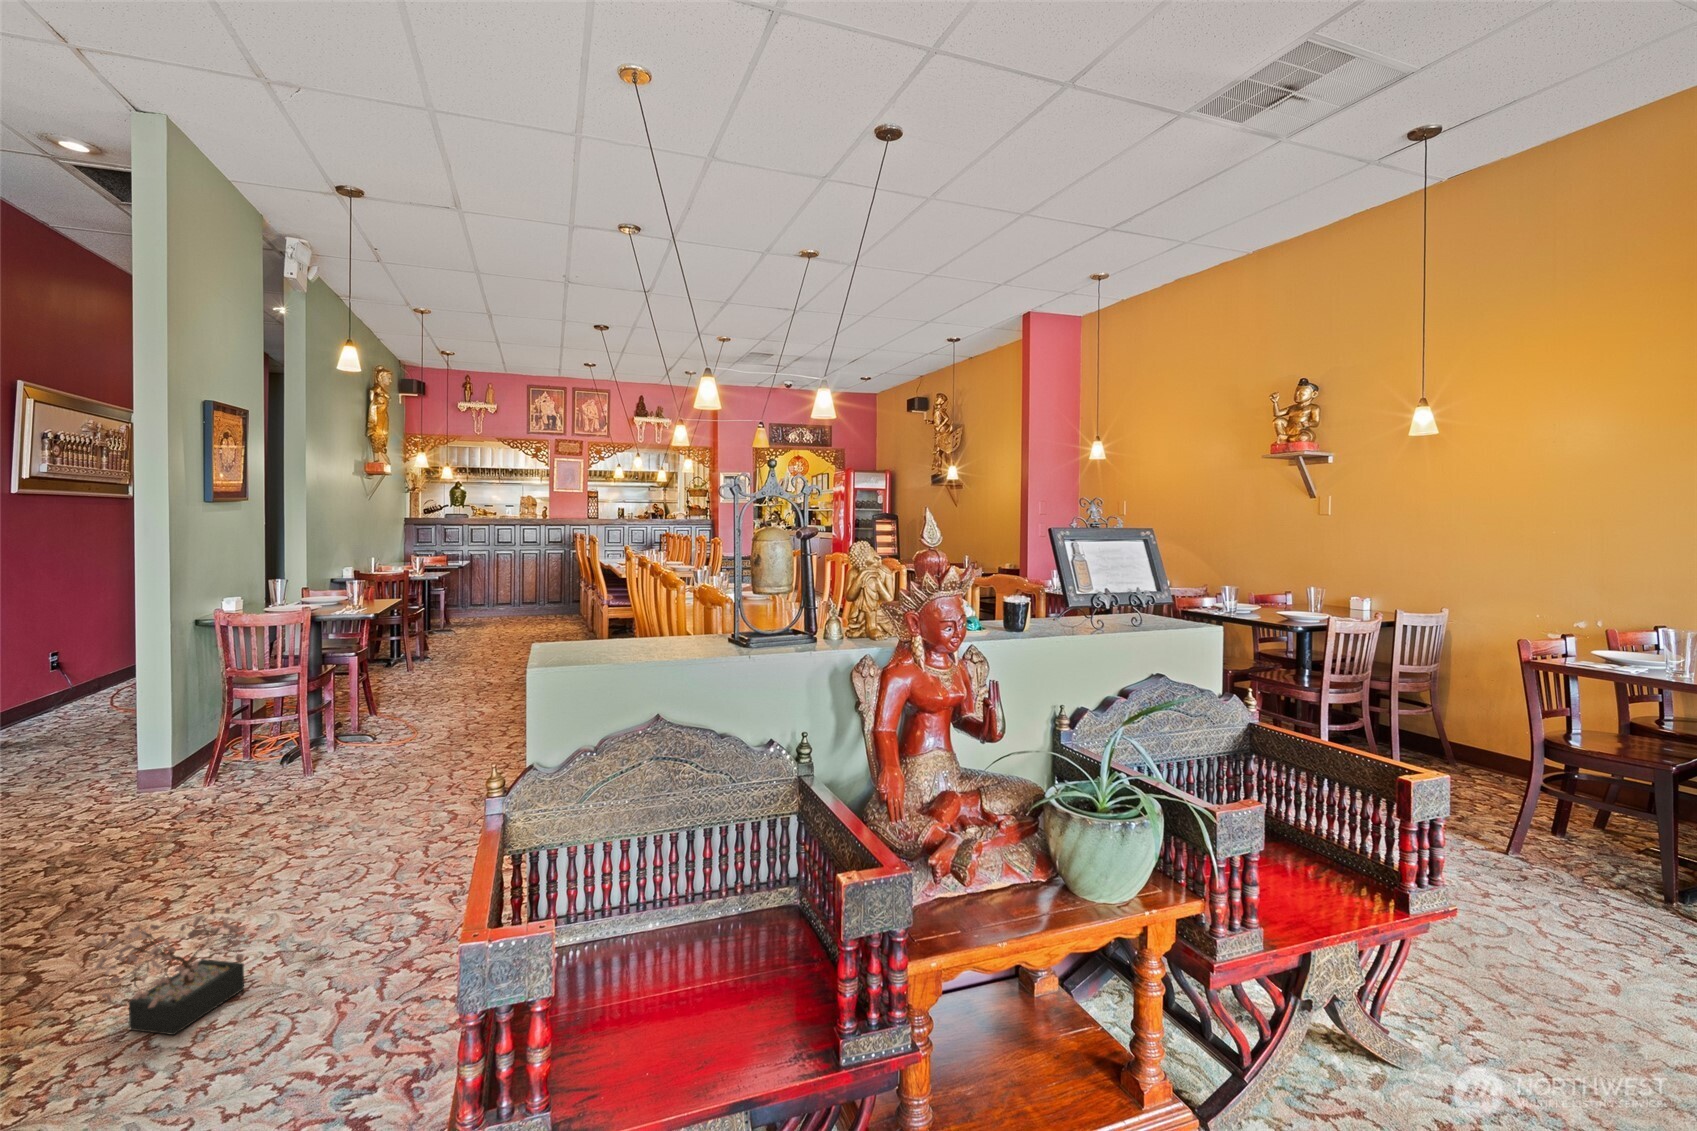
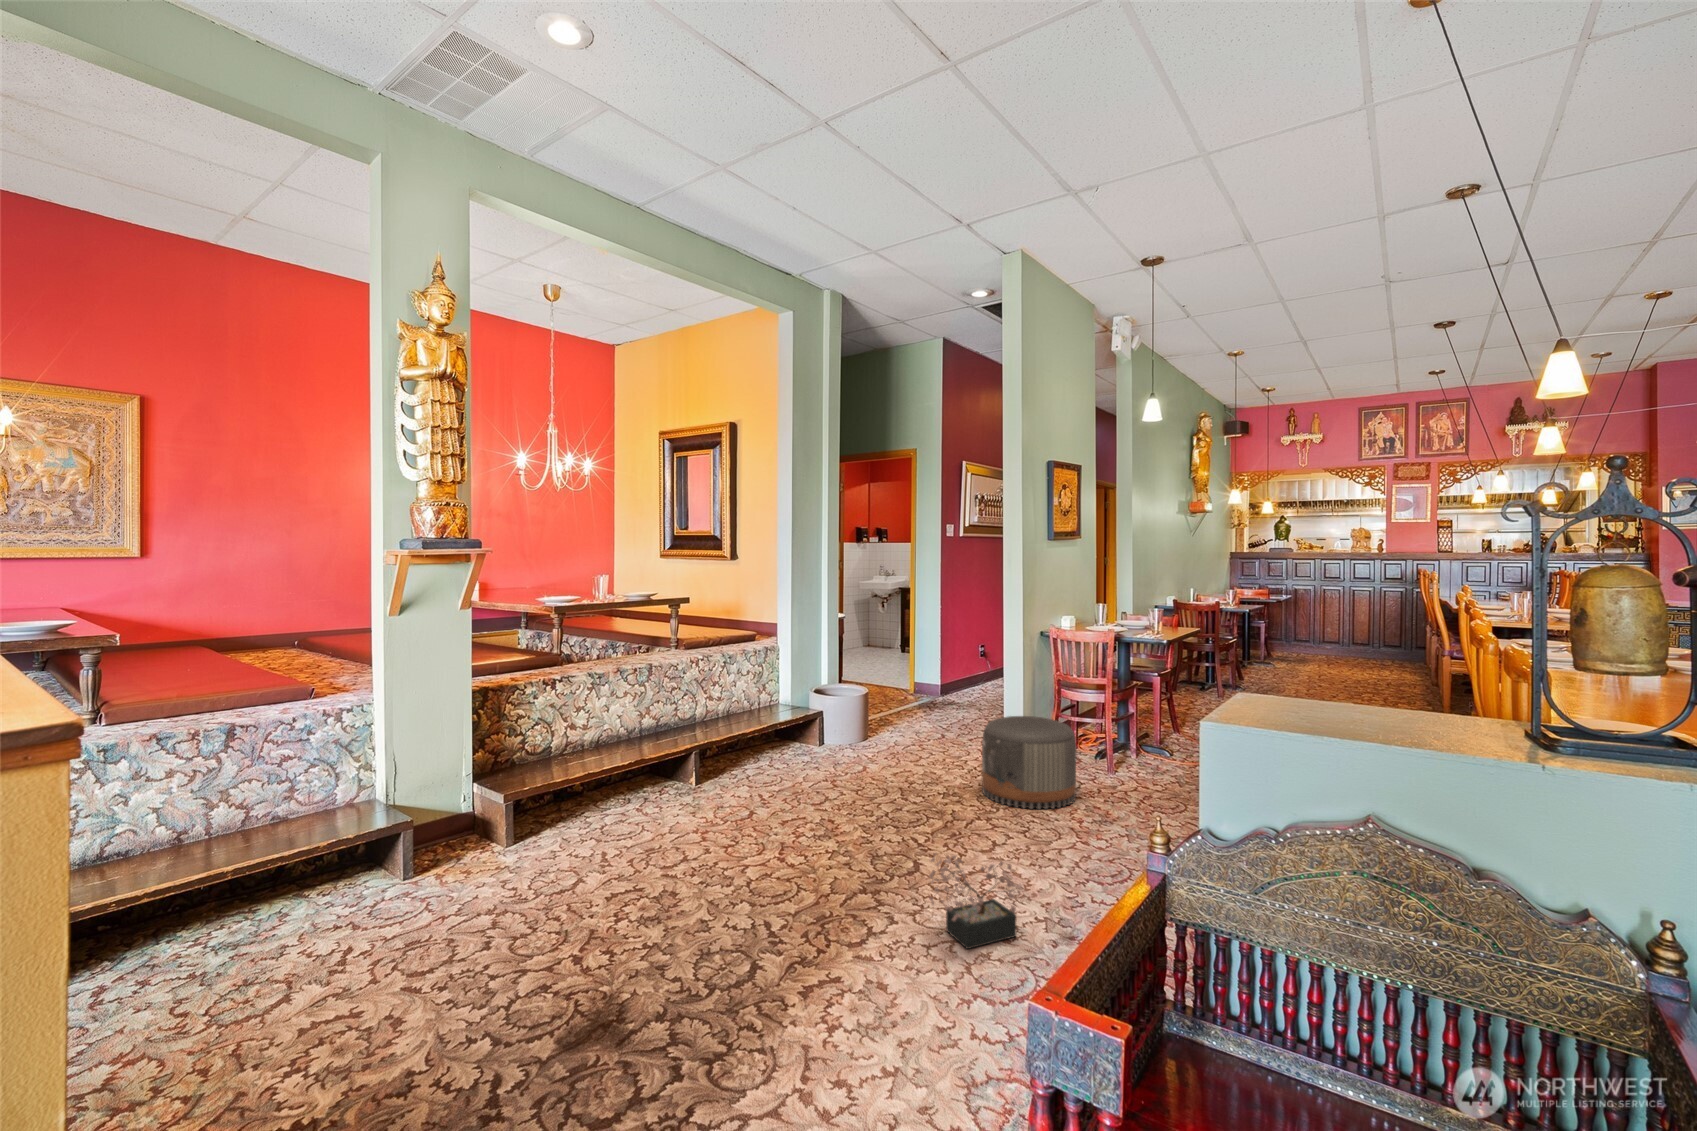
pouf: none [118,726,272,851] -> present [982,716,1076,809]

